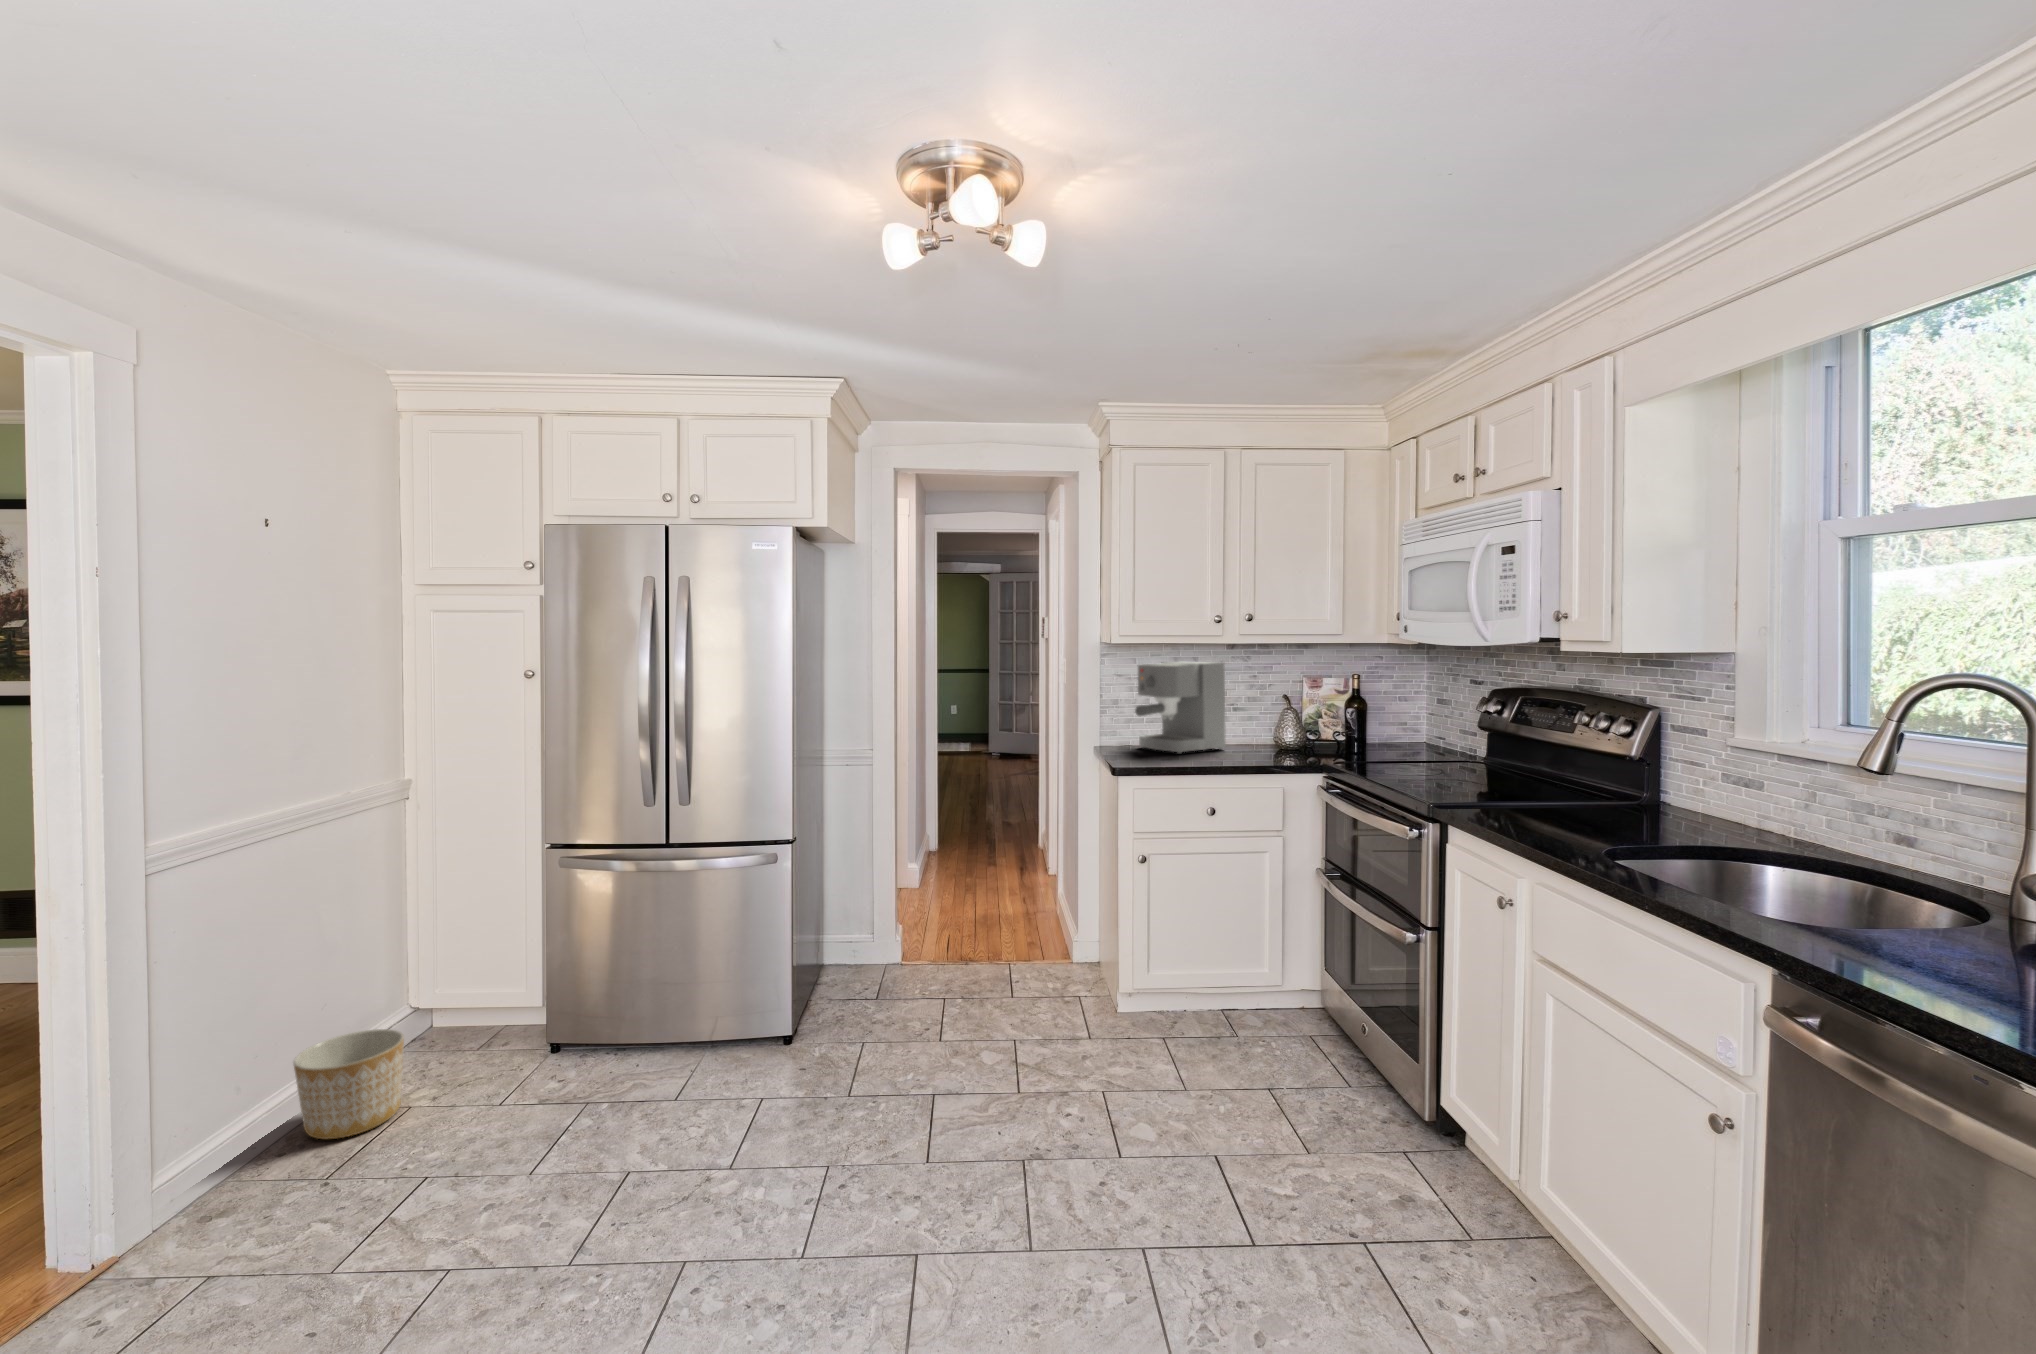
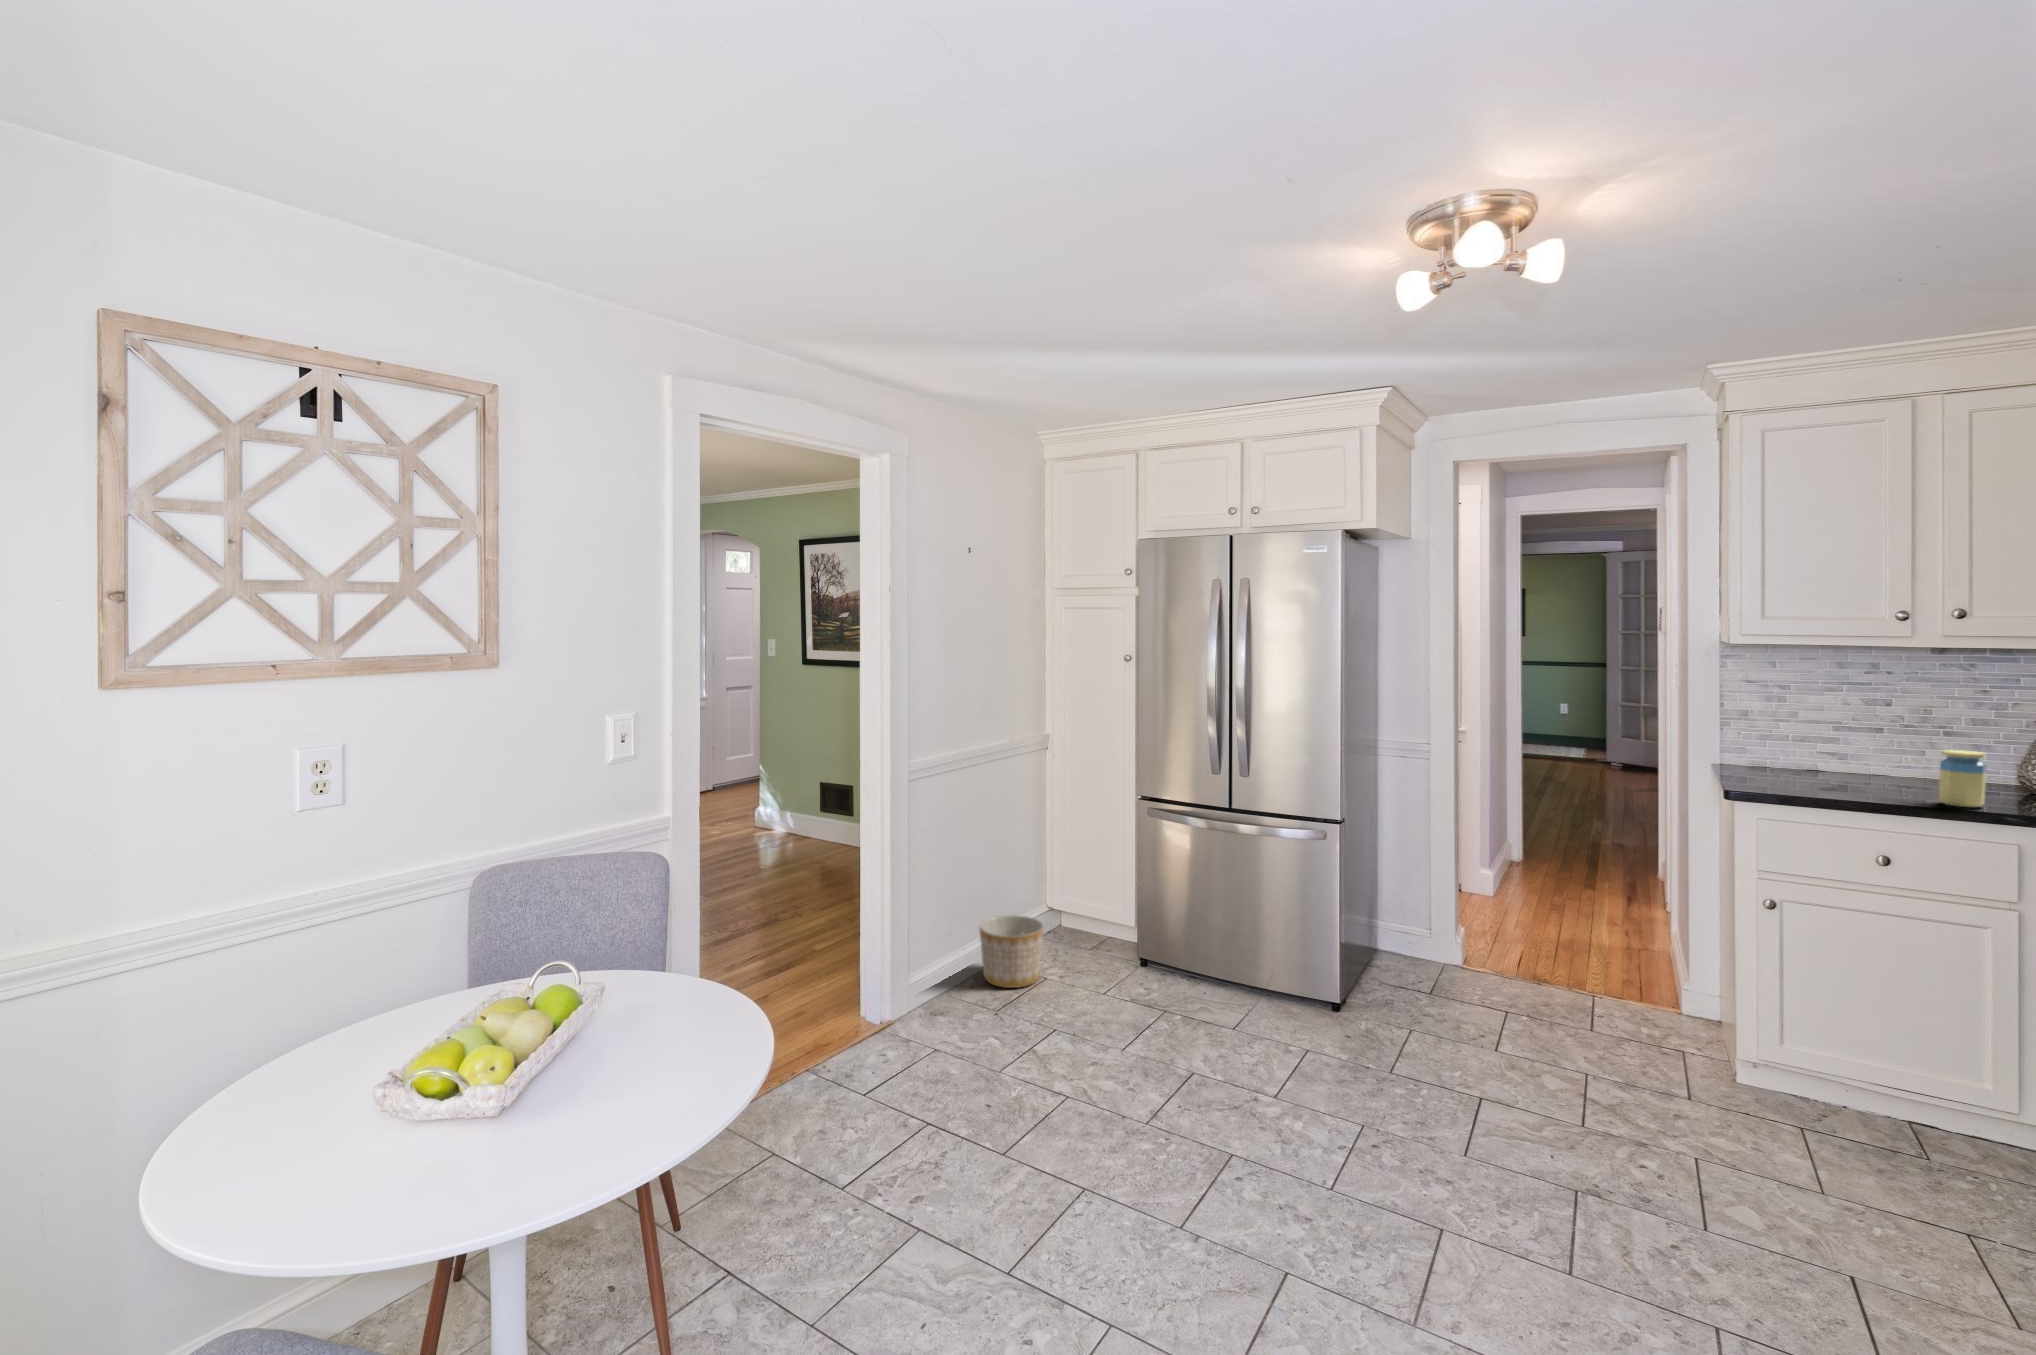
coffee maker: present [1135,662,1226,754] -> none [1784,672,1942,789]
jar: none [1231,717,1256,760] -> present [1939,750,1986,807]

